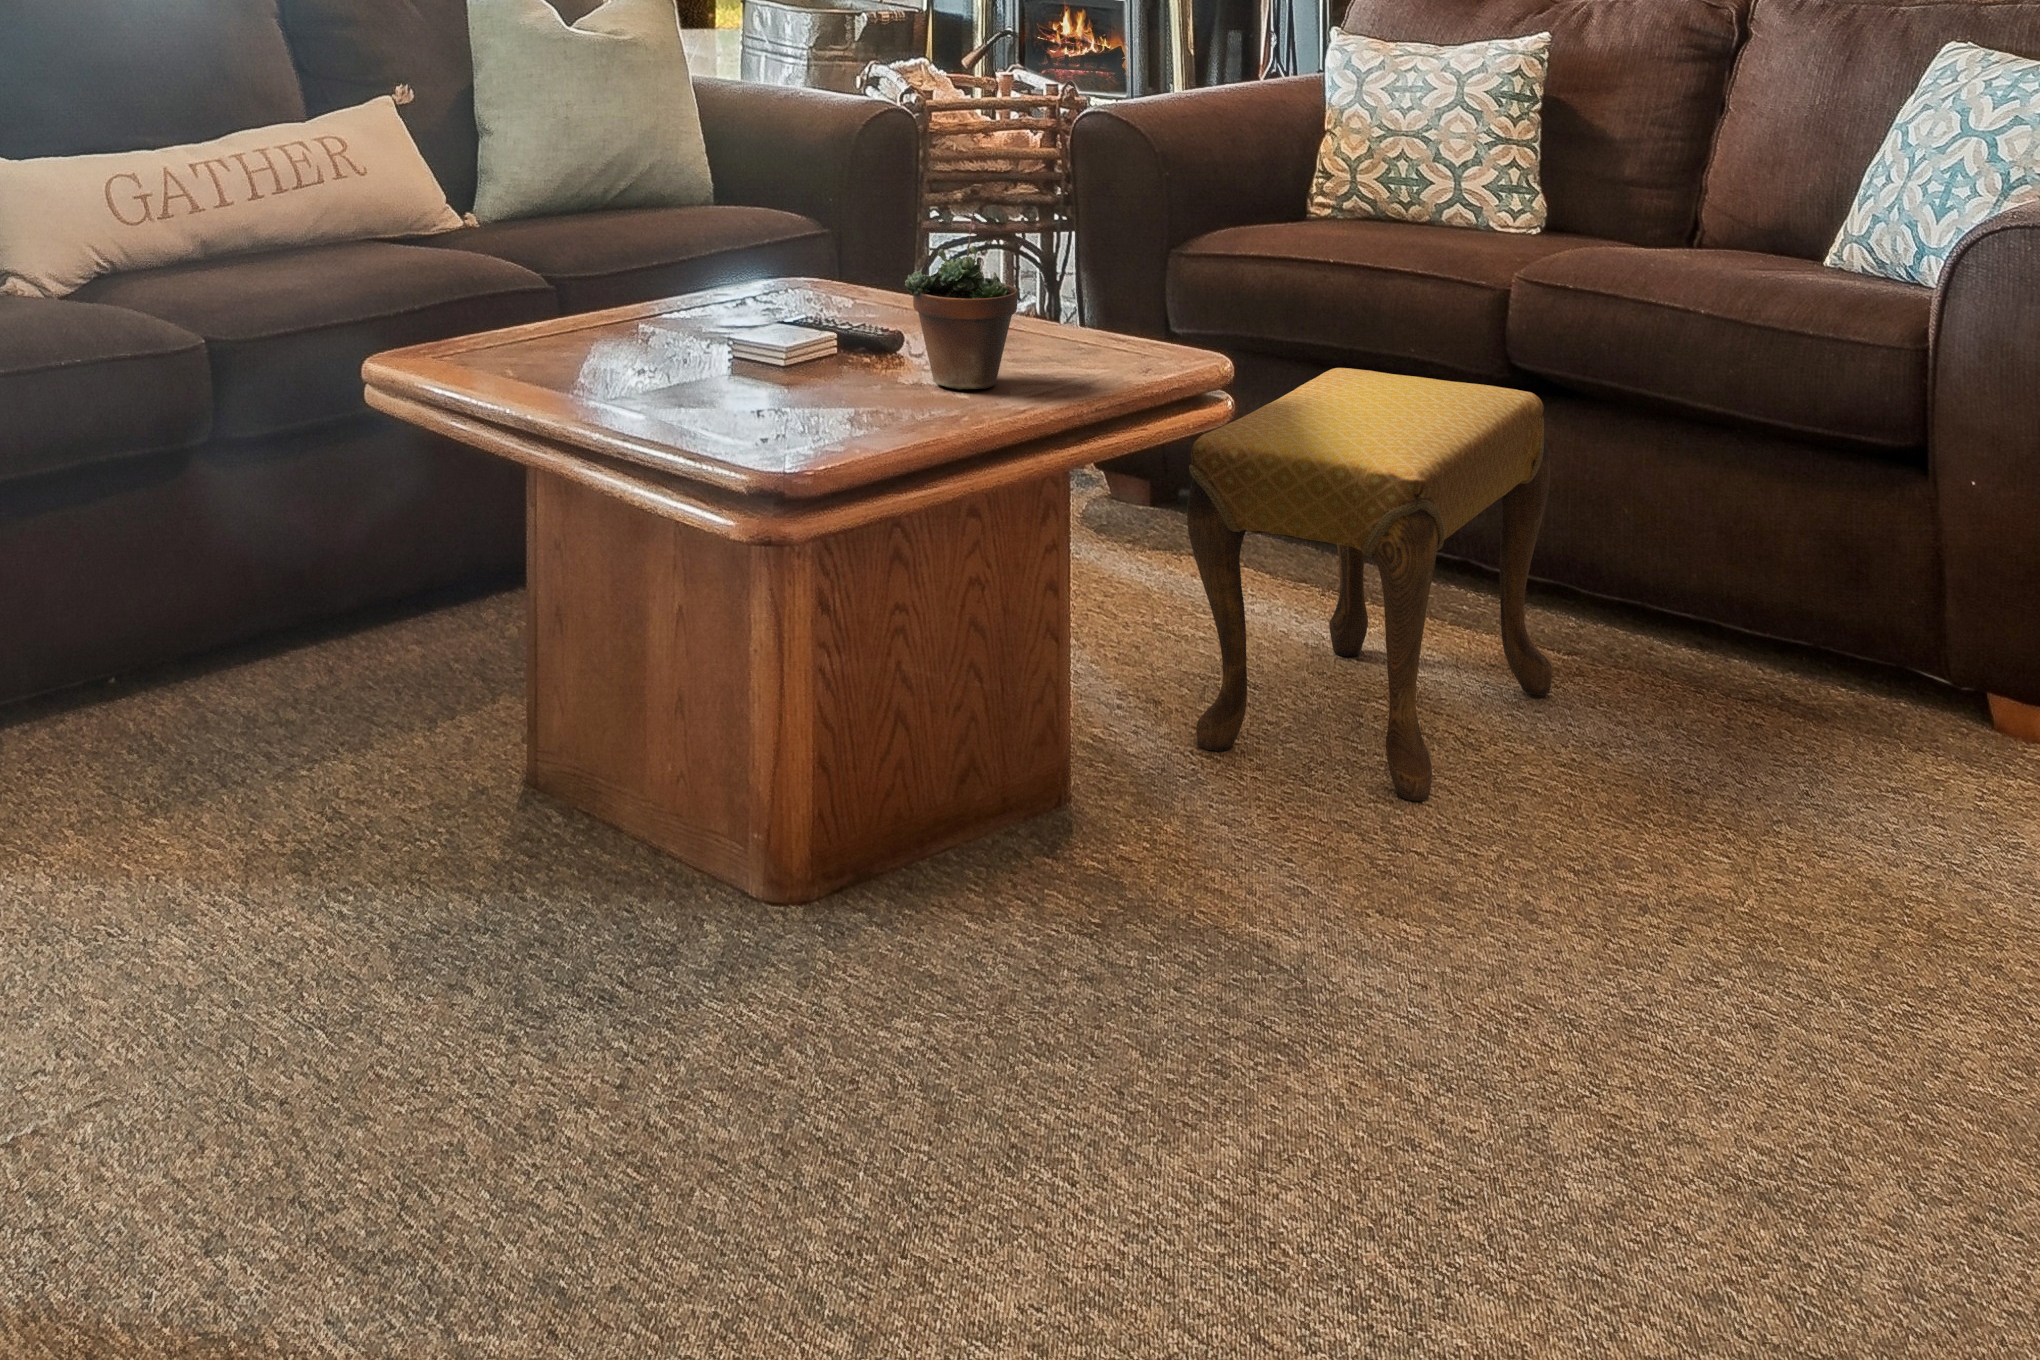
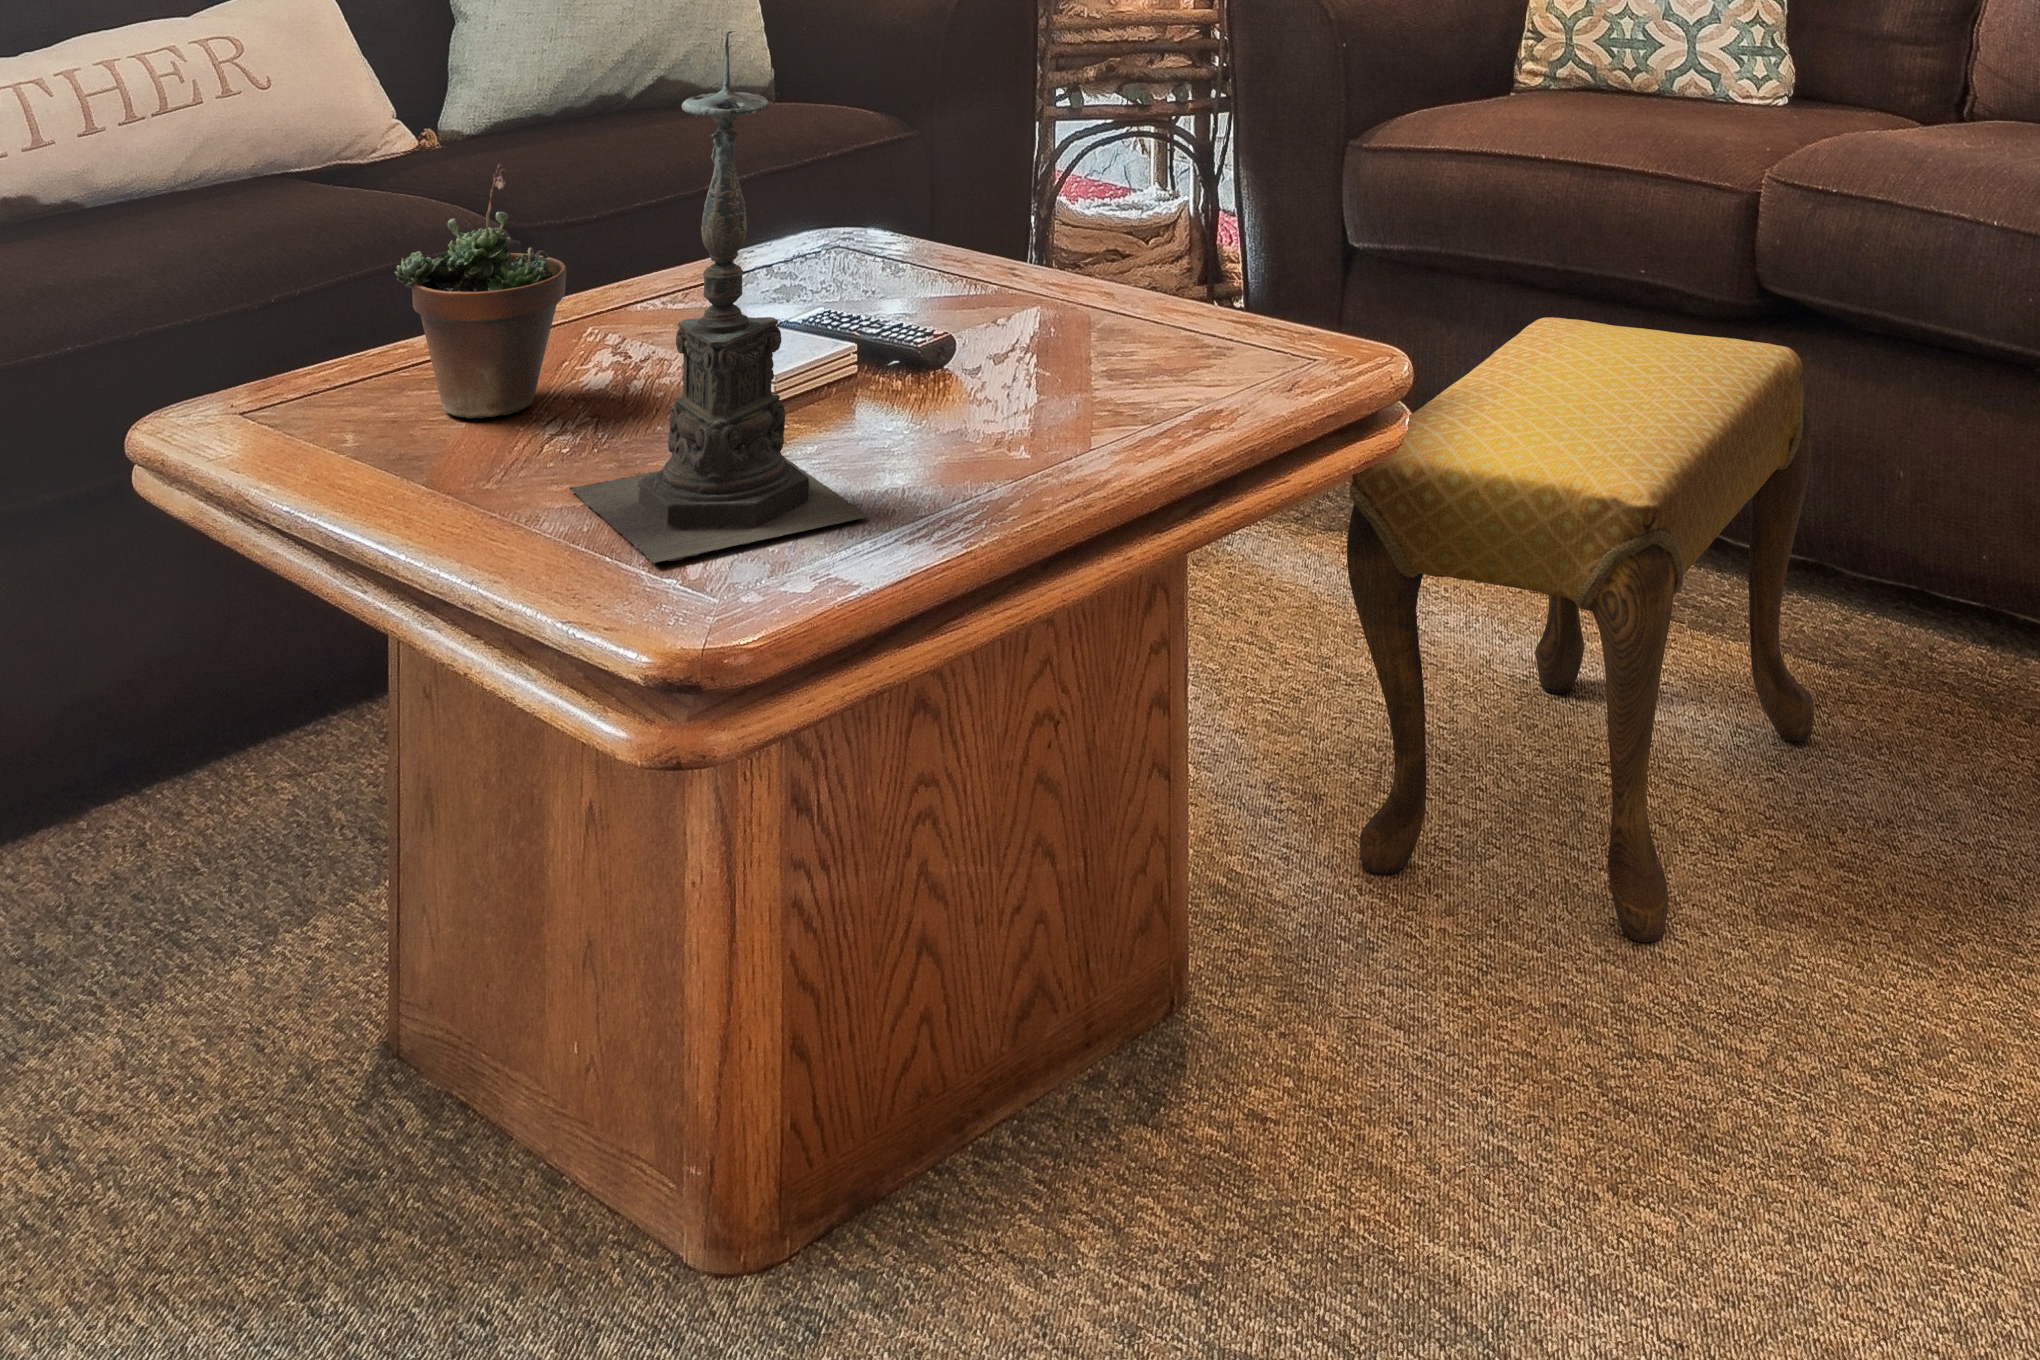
candle holder: none [658,99,865,445] -> present [570,31,868,563]
succulent plant: present [905,212,1018,390] -> present [395,164,566,418]

